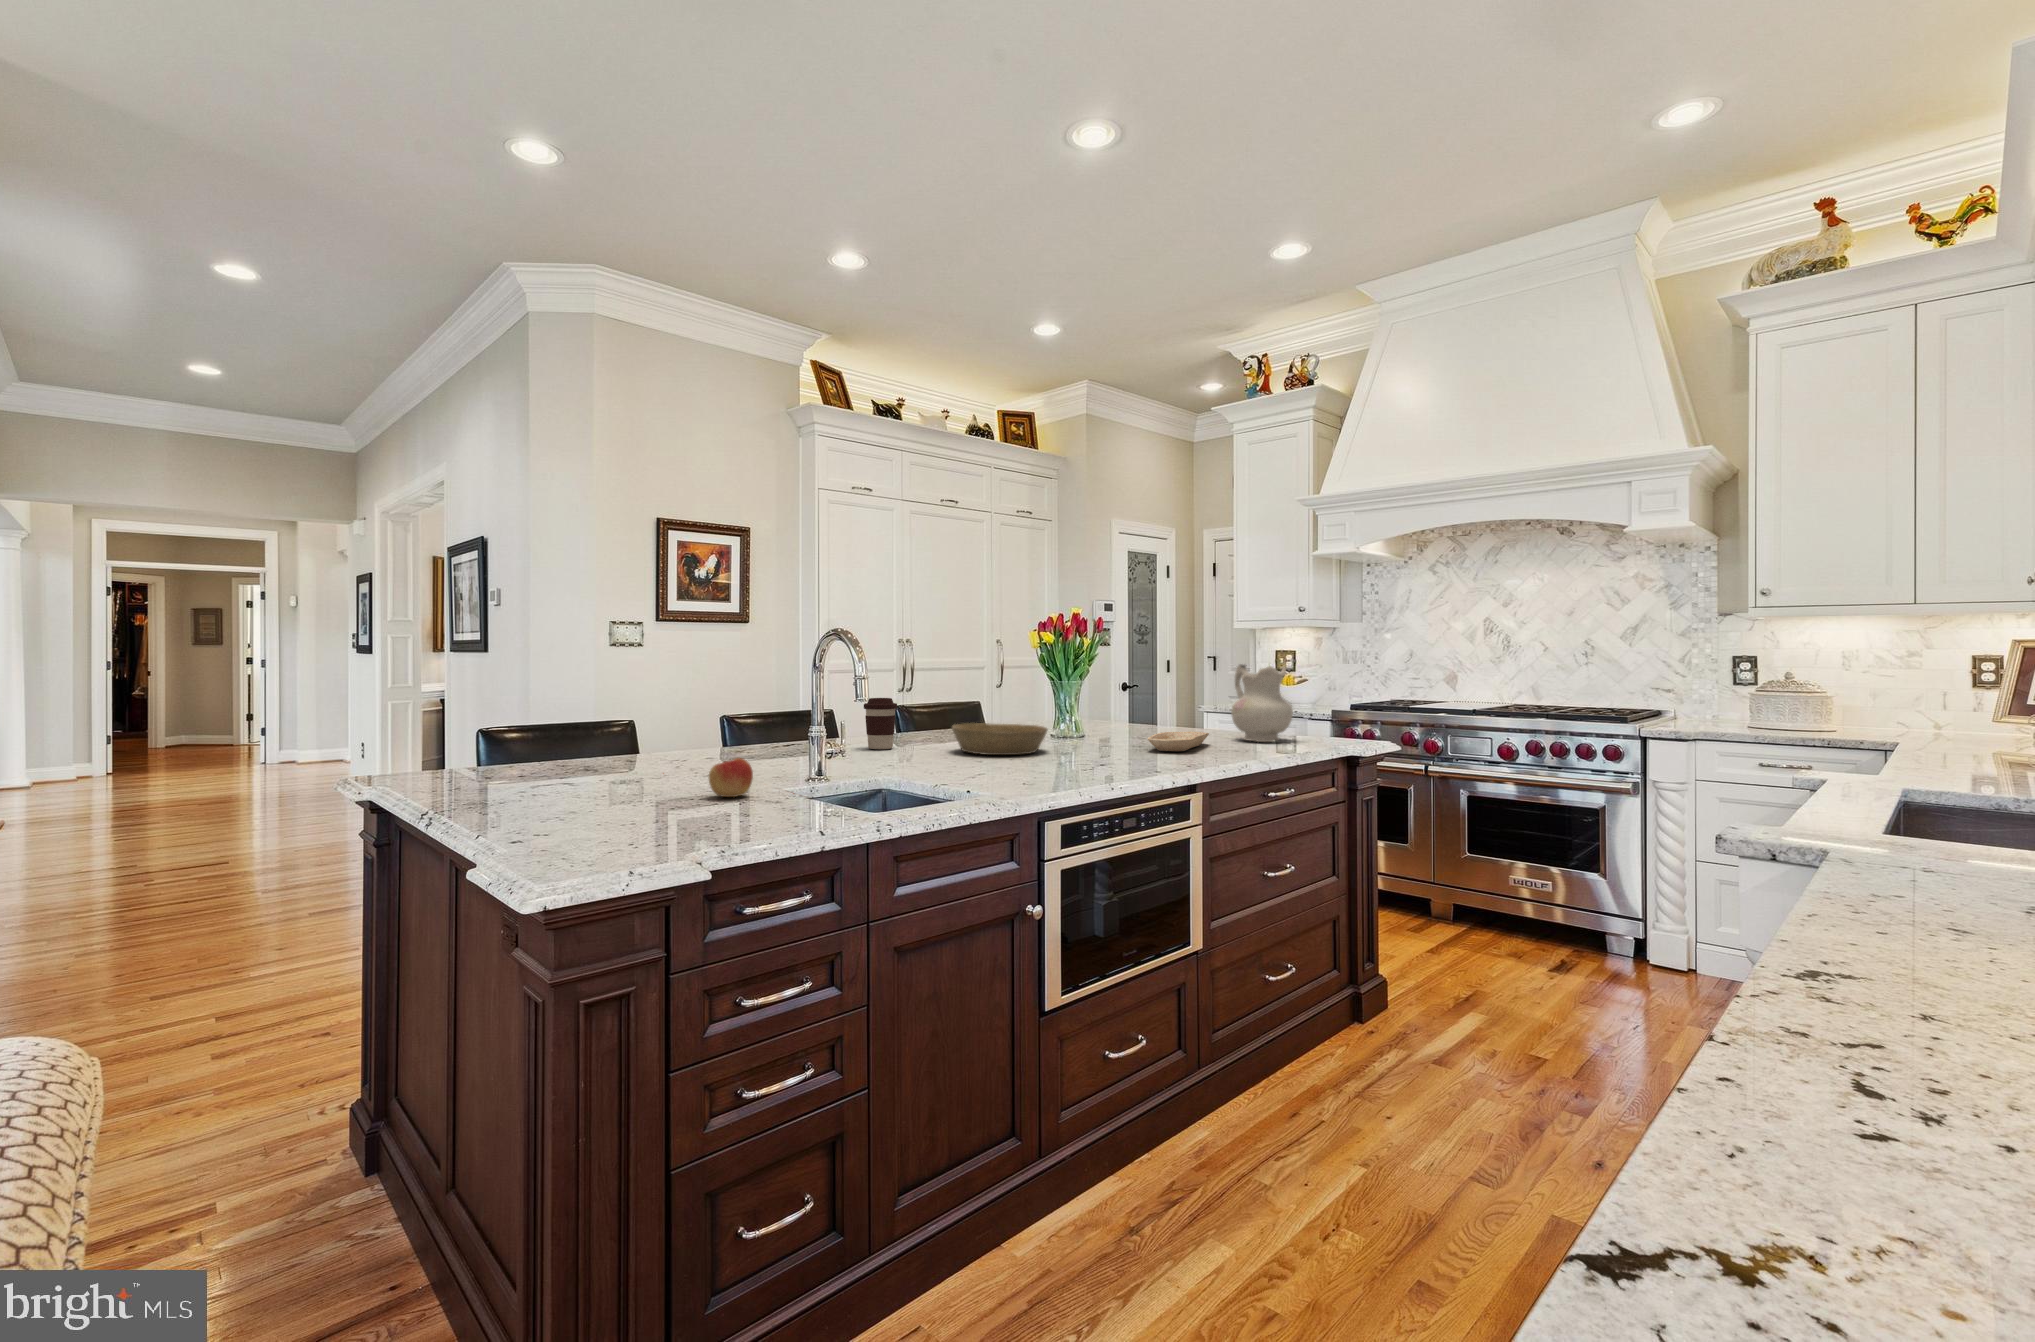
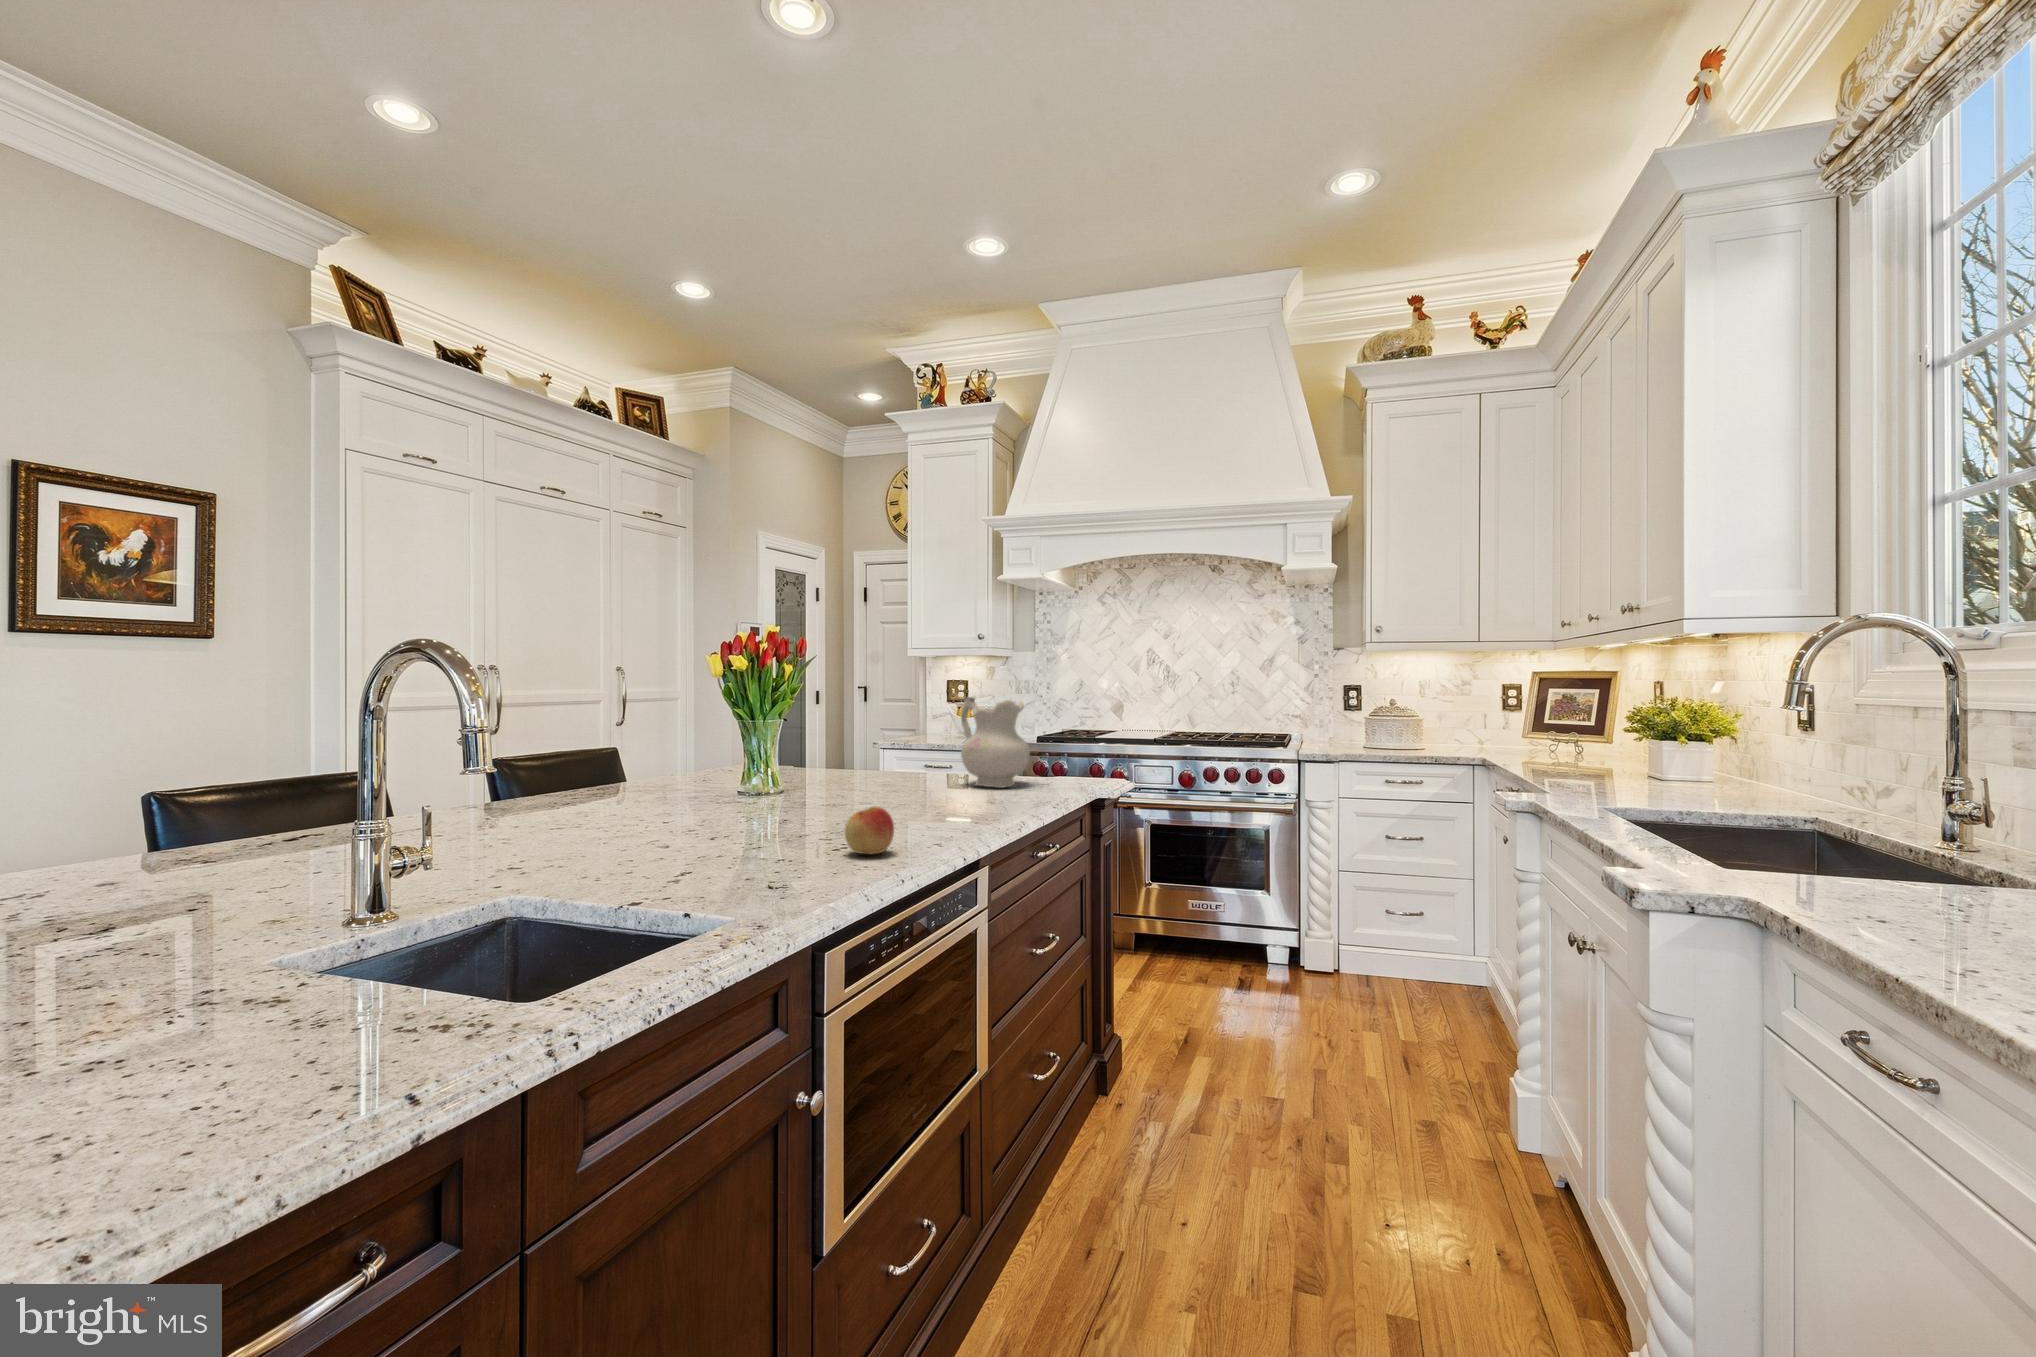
coffee cup: present [864,698,897,749] -> none [460,753,518,832]
bowl: present [952,723,1048,755] -> none [610,783,755,832]
tray: present [1148,732,1209,751] -> none [884,779,946,809]
apple: present [709,758,753,797] -> present [845,807,894,854]

